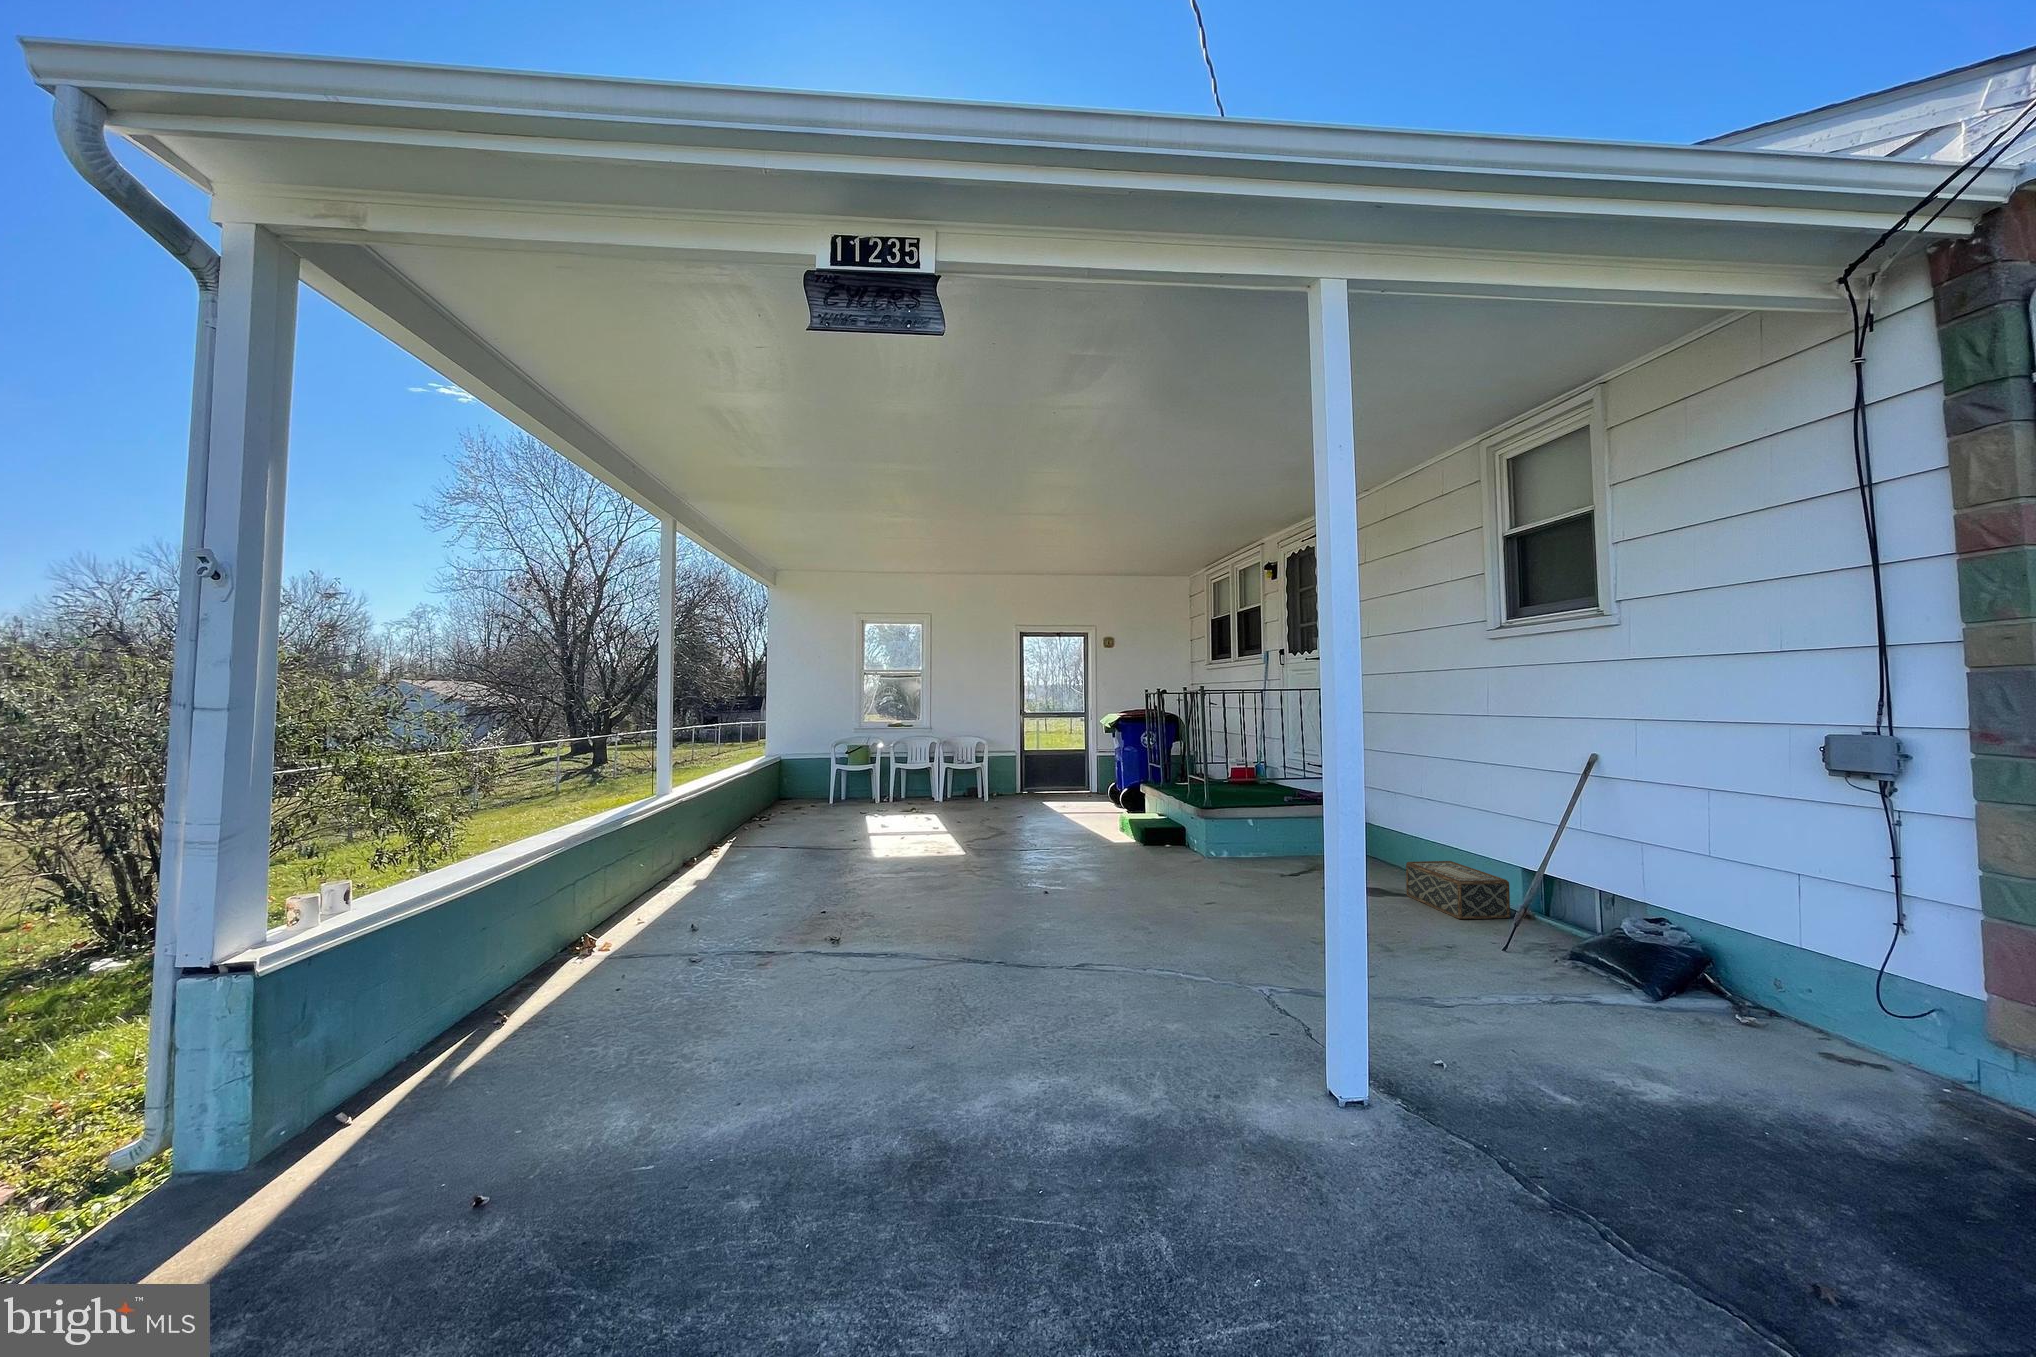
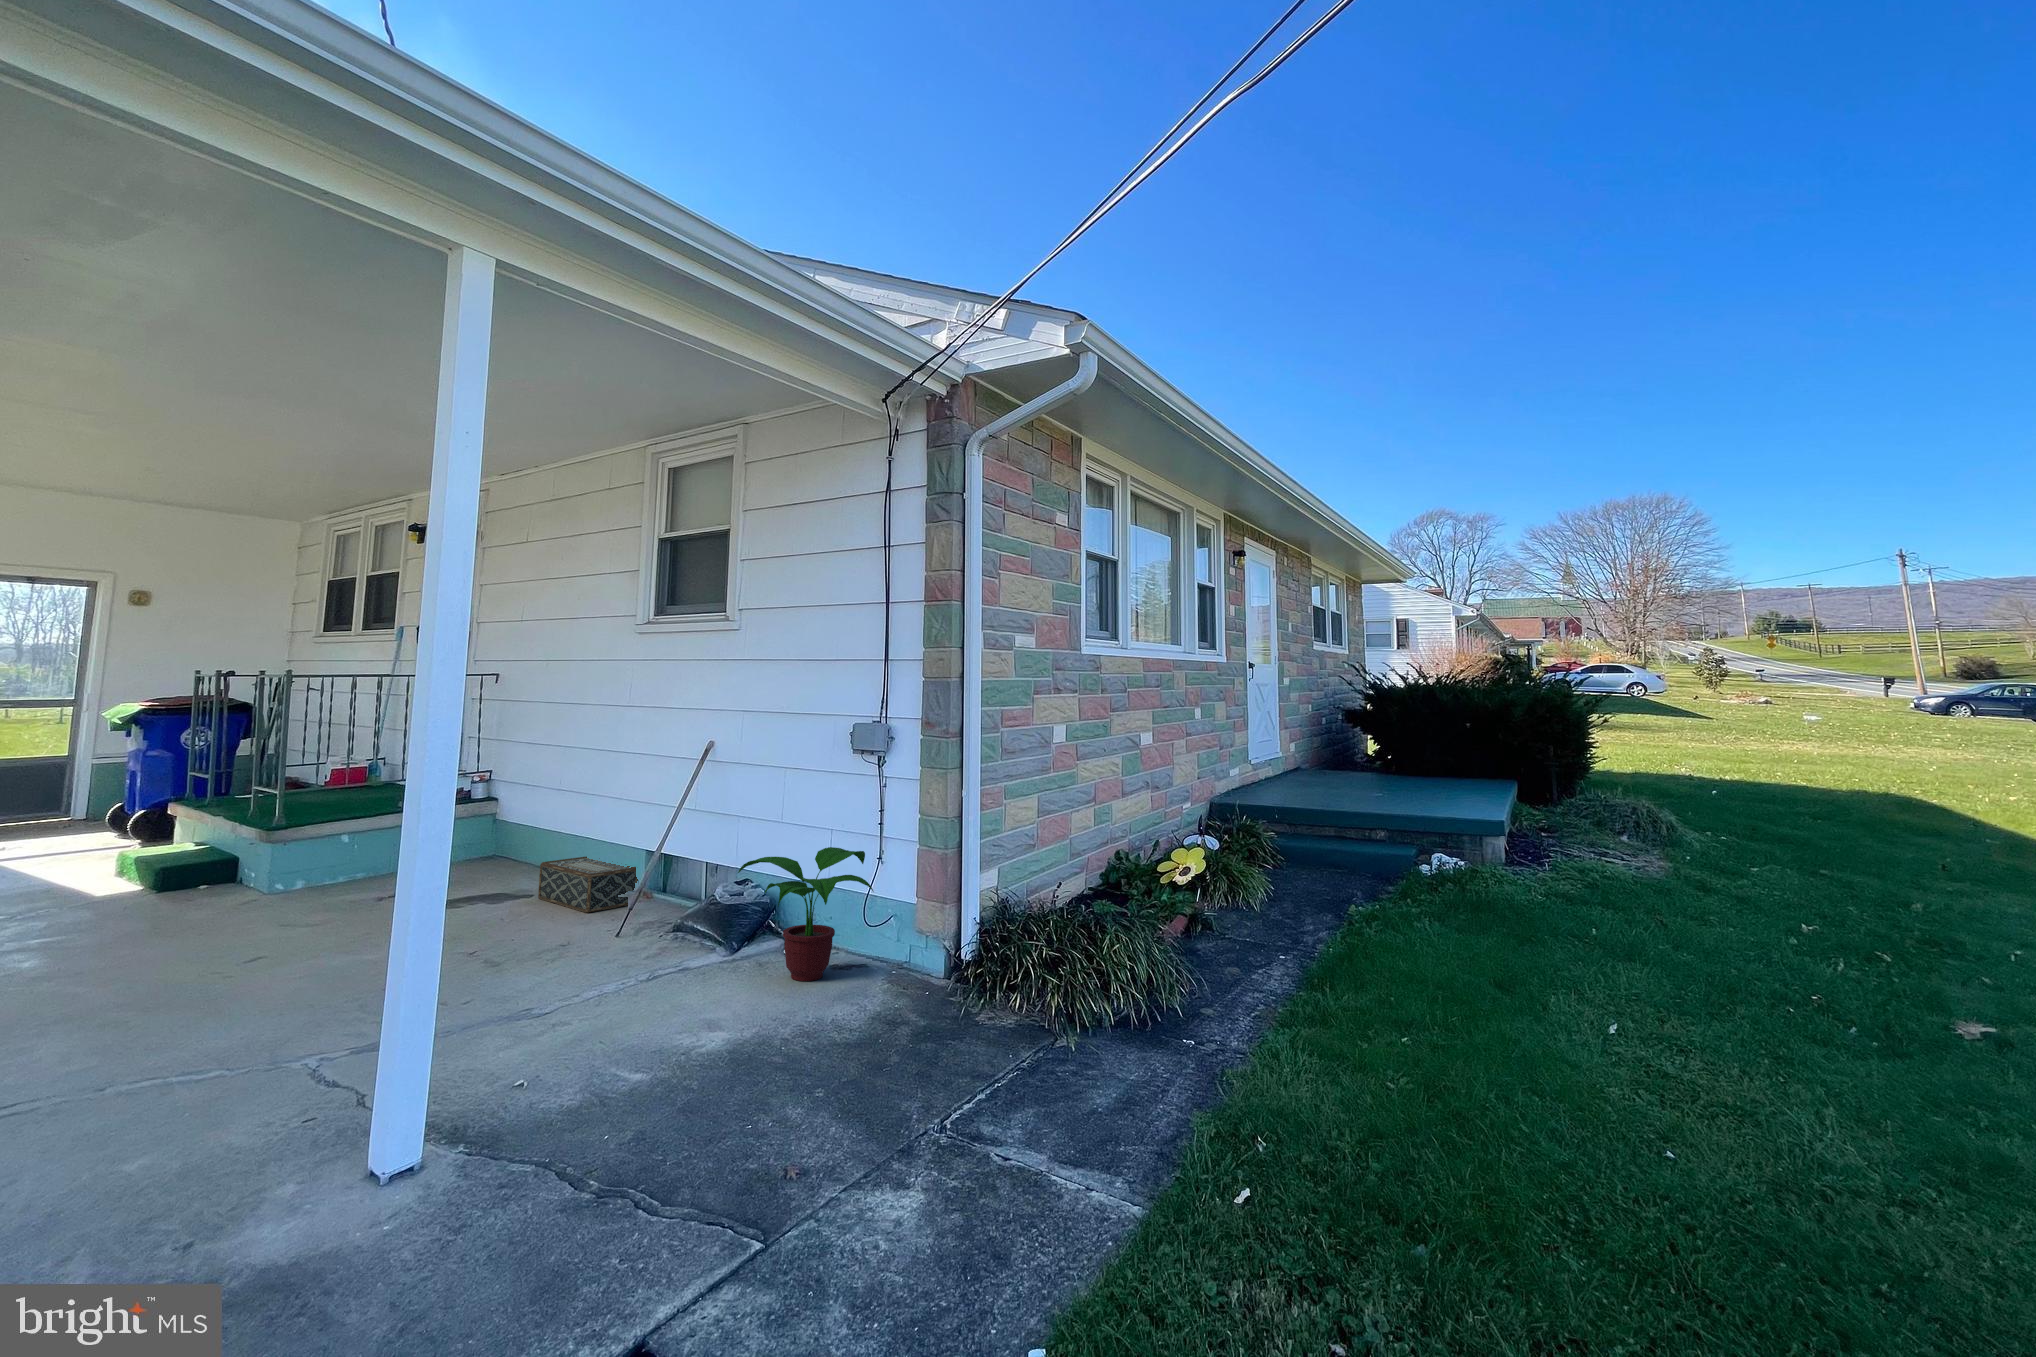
potted plant: none [1658,897,1904,1072] -> present [738,847,873,981]

